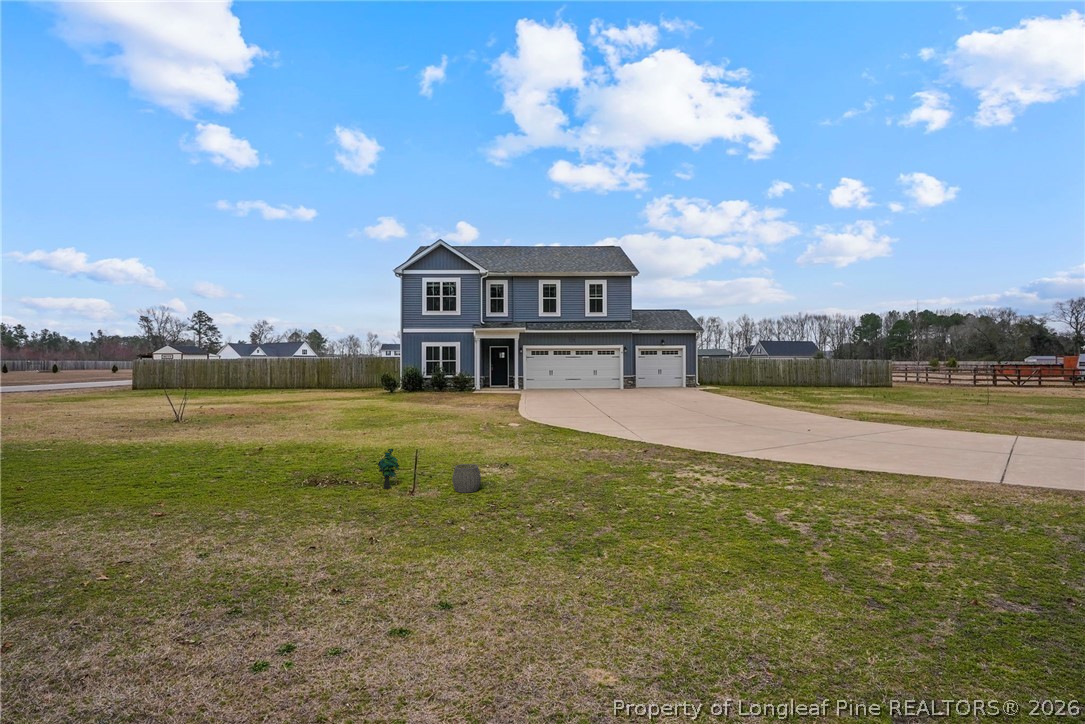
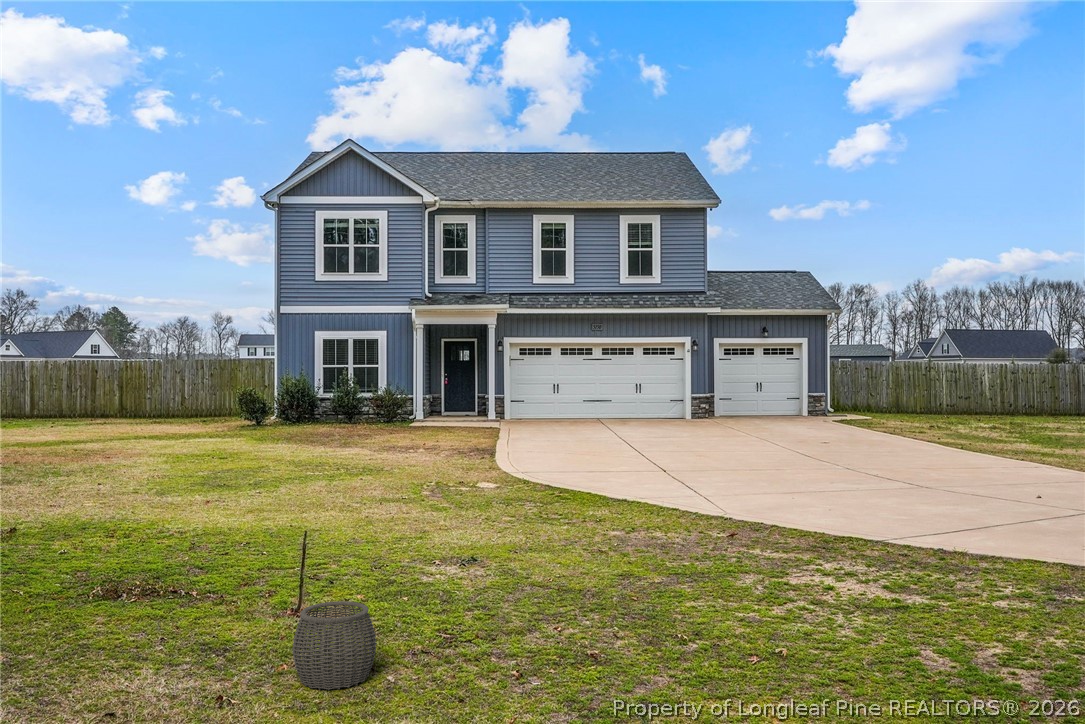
decorative plant: present [376,449,399,489] -> none [75,558,150,675]

